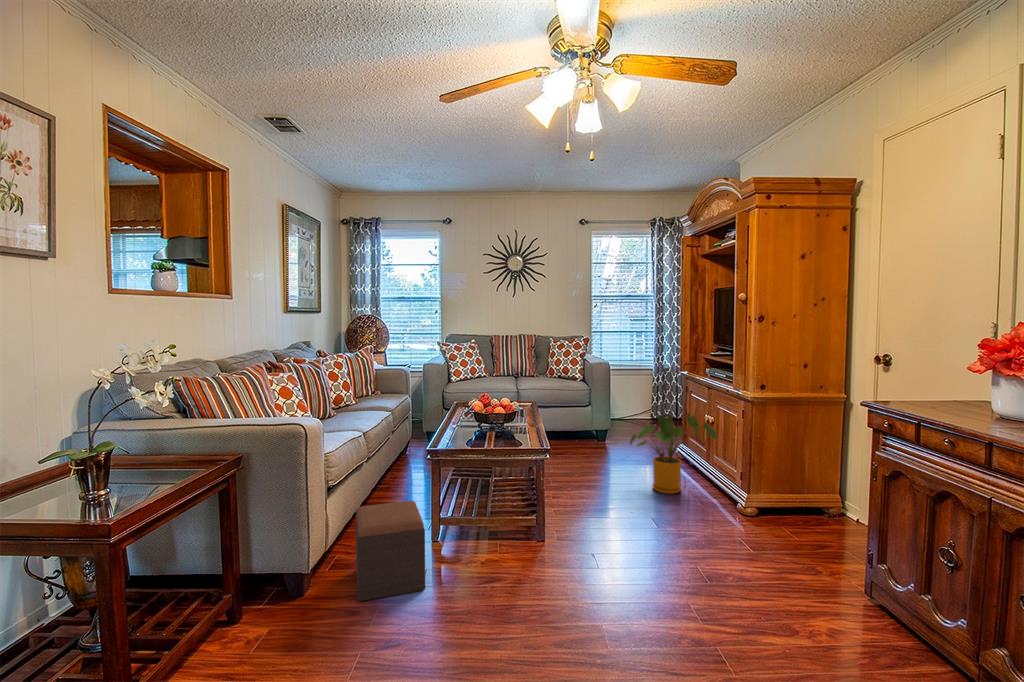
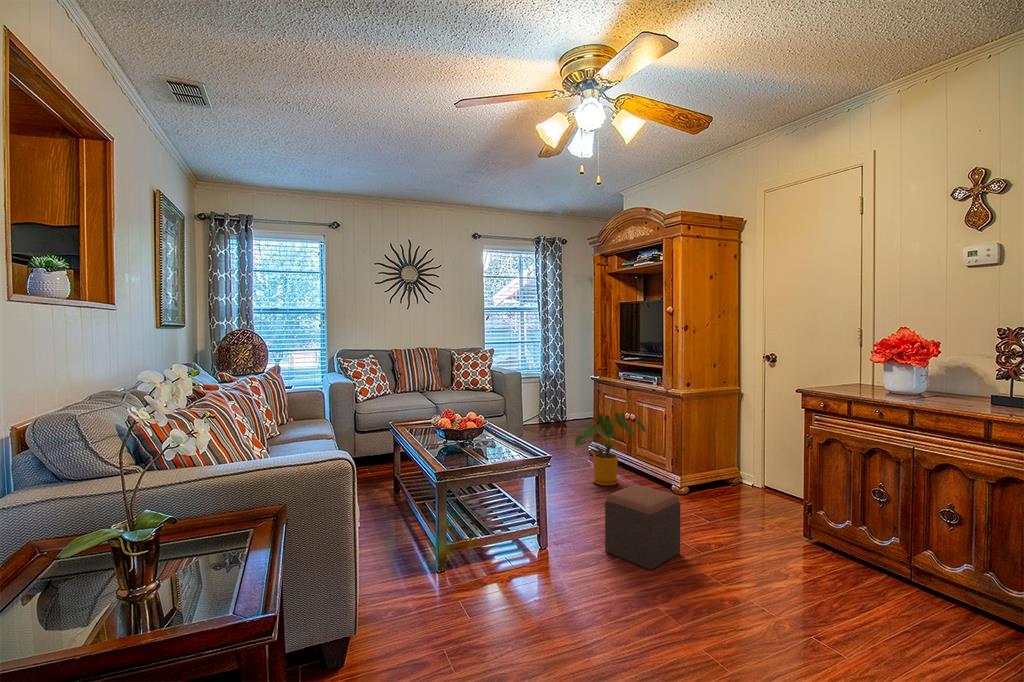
footstool: present [355,501,425,601] -> present [605,484,680,570]

